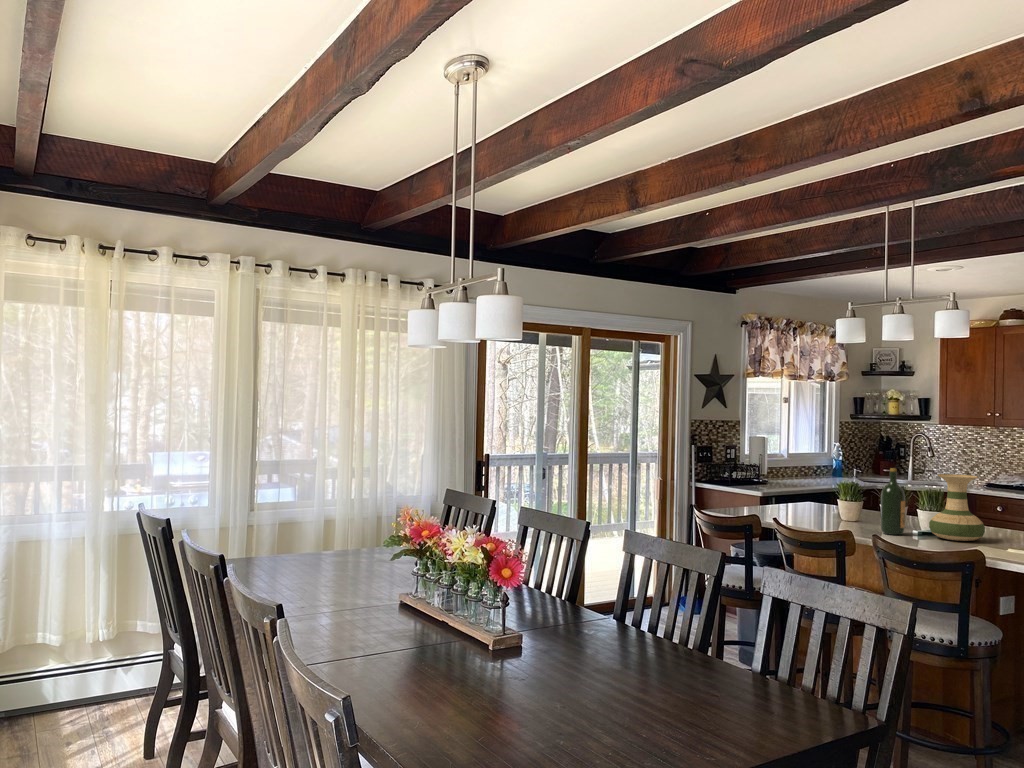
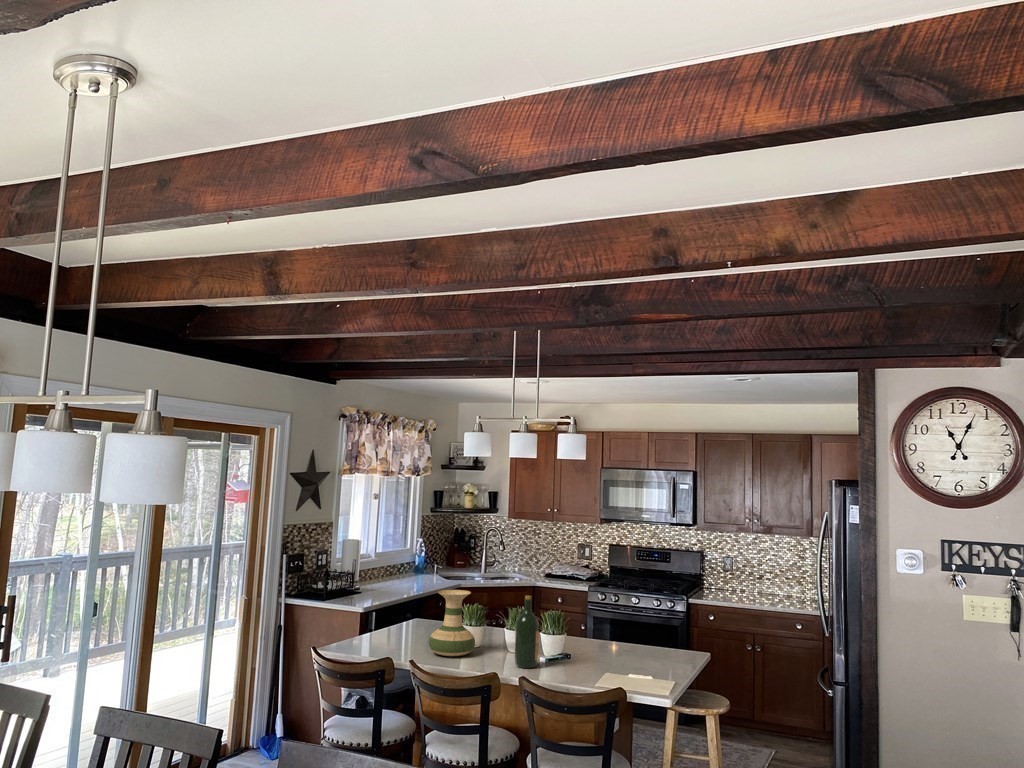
vase: present [929,474,985,541] -> present [429,590,475,656]

